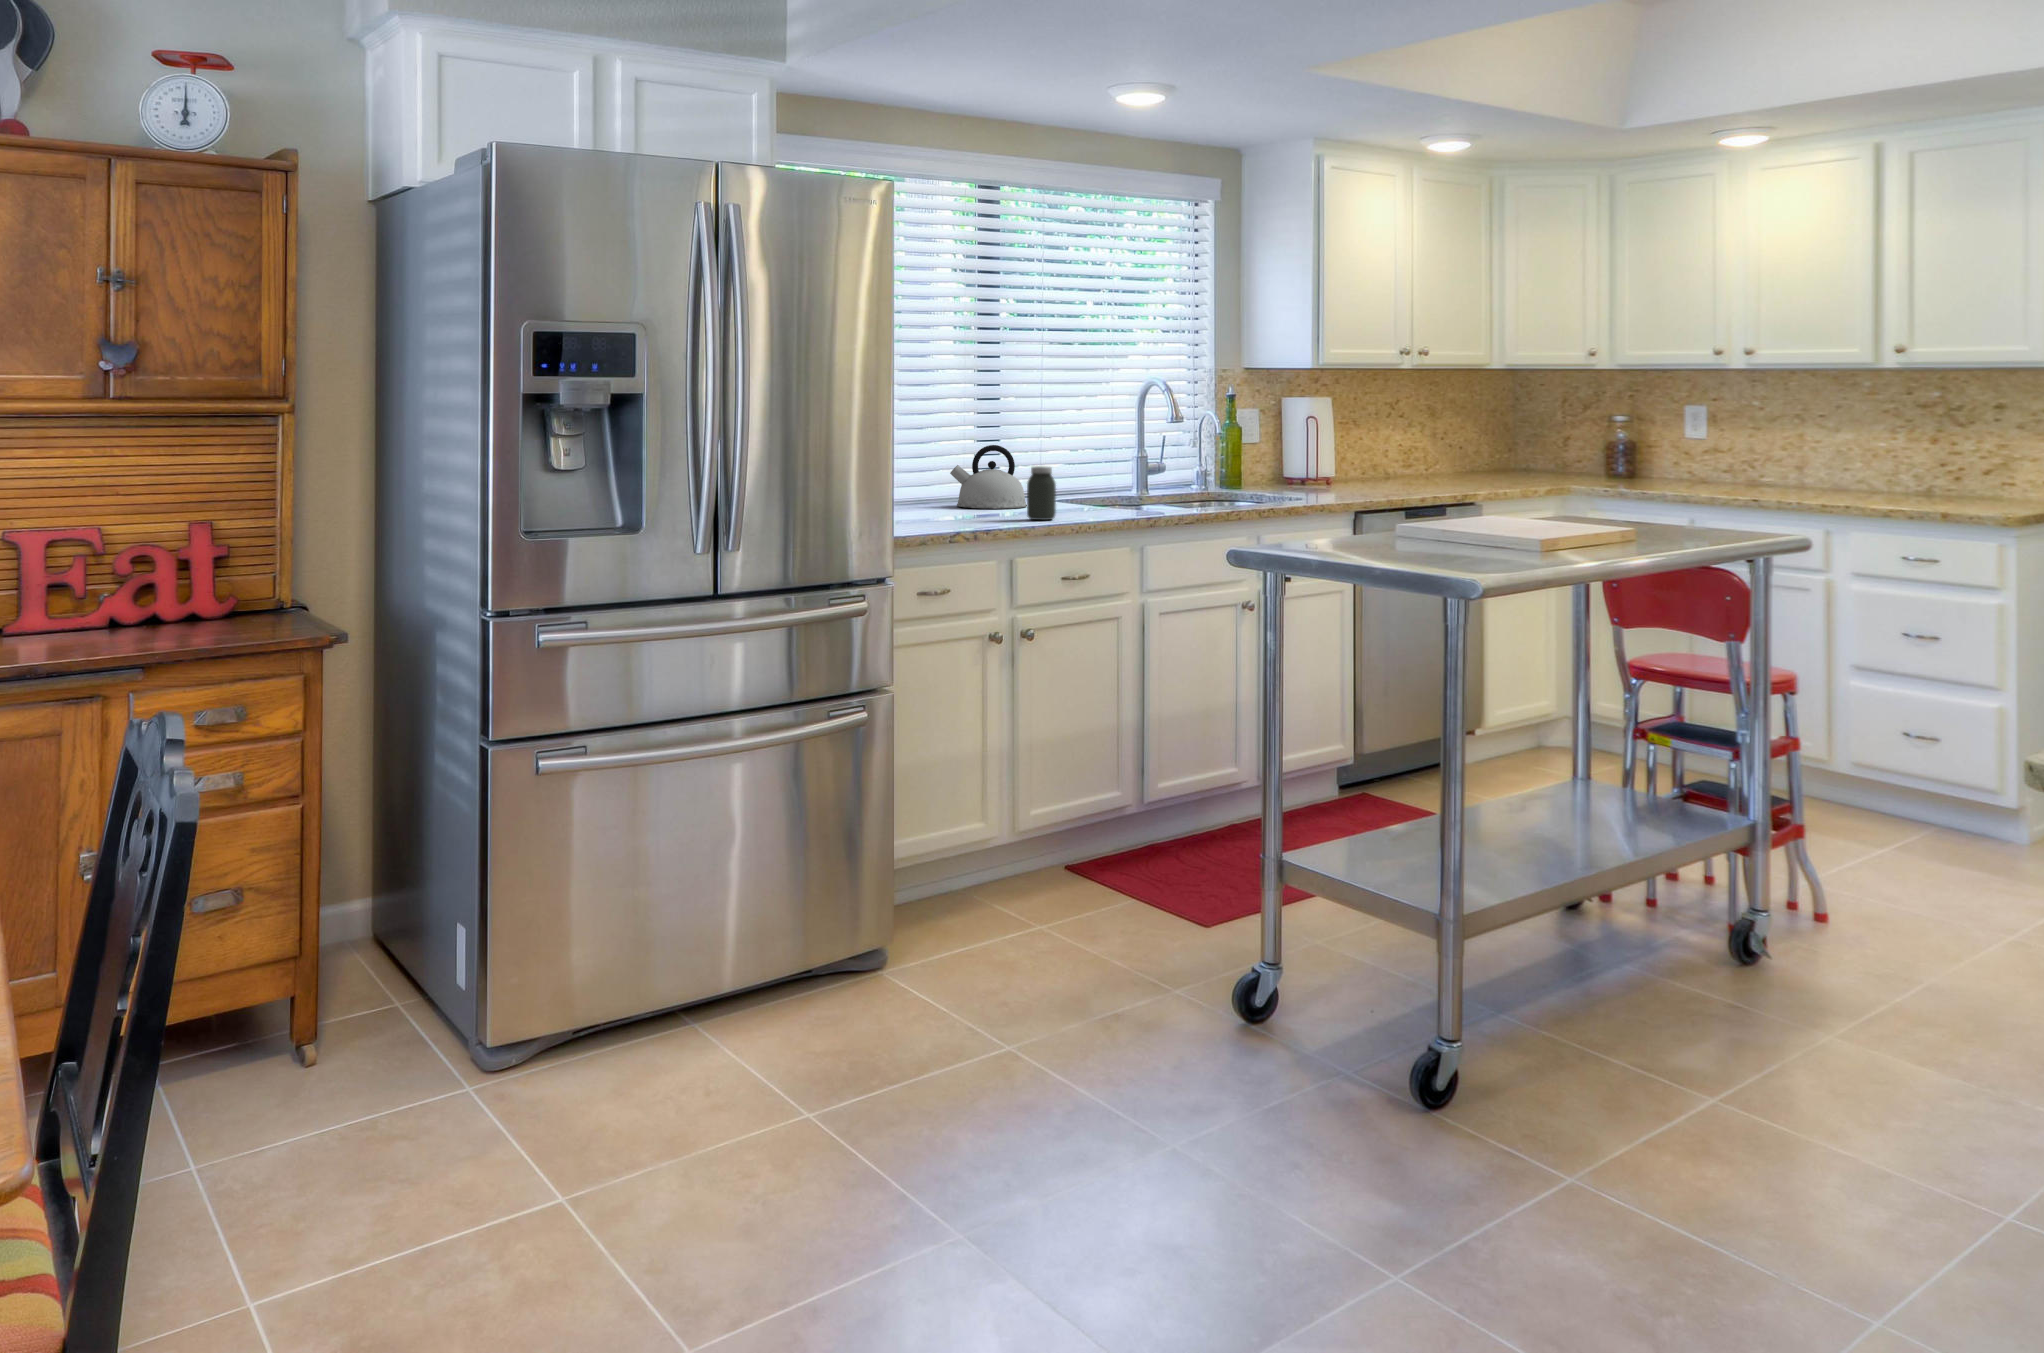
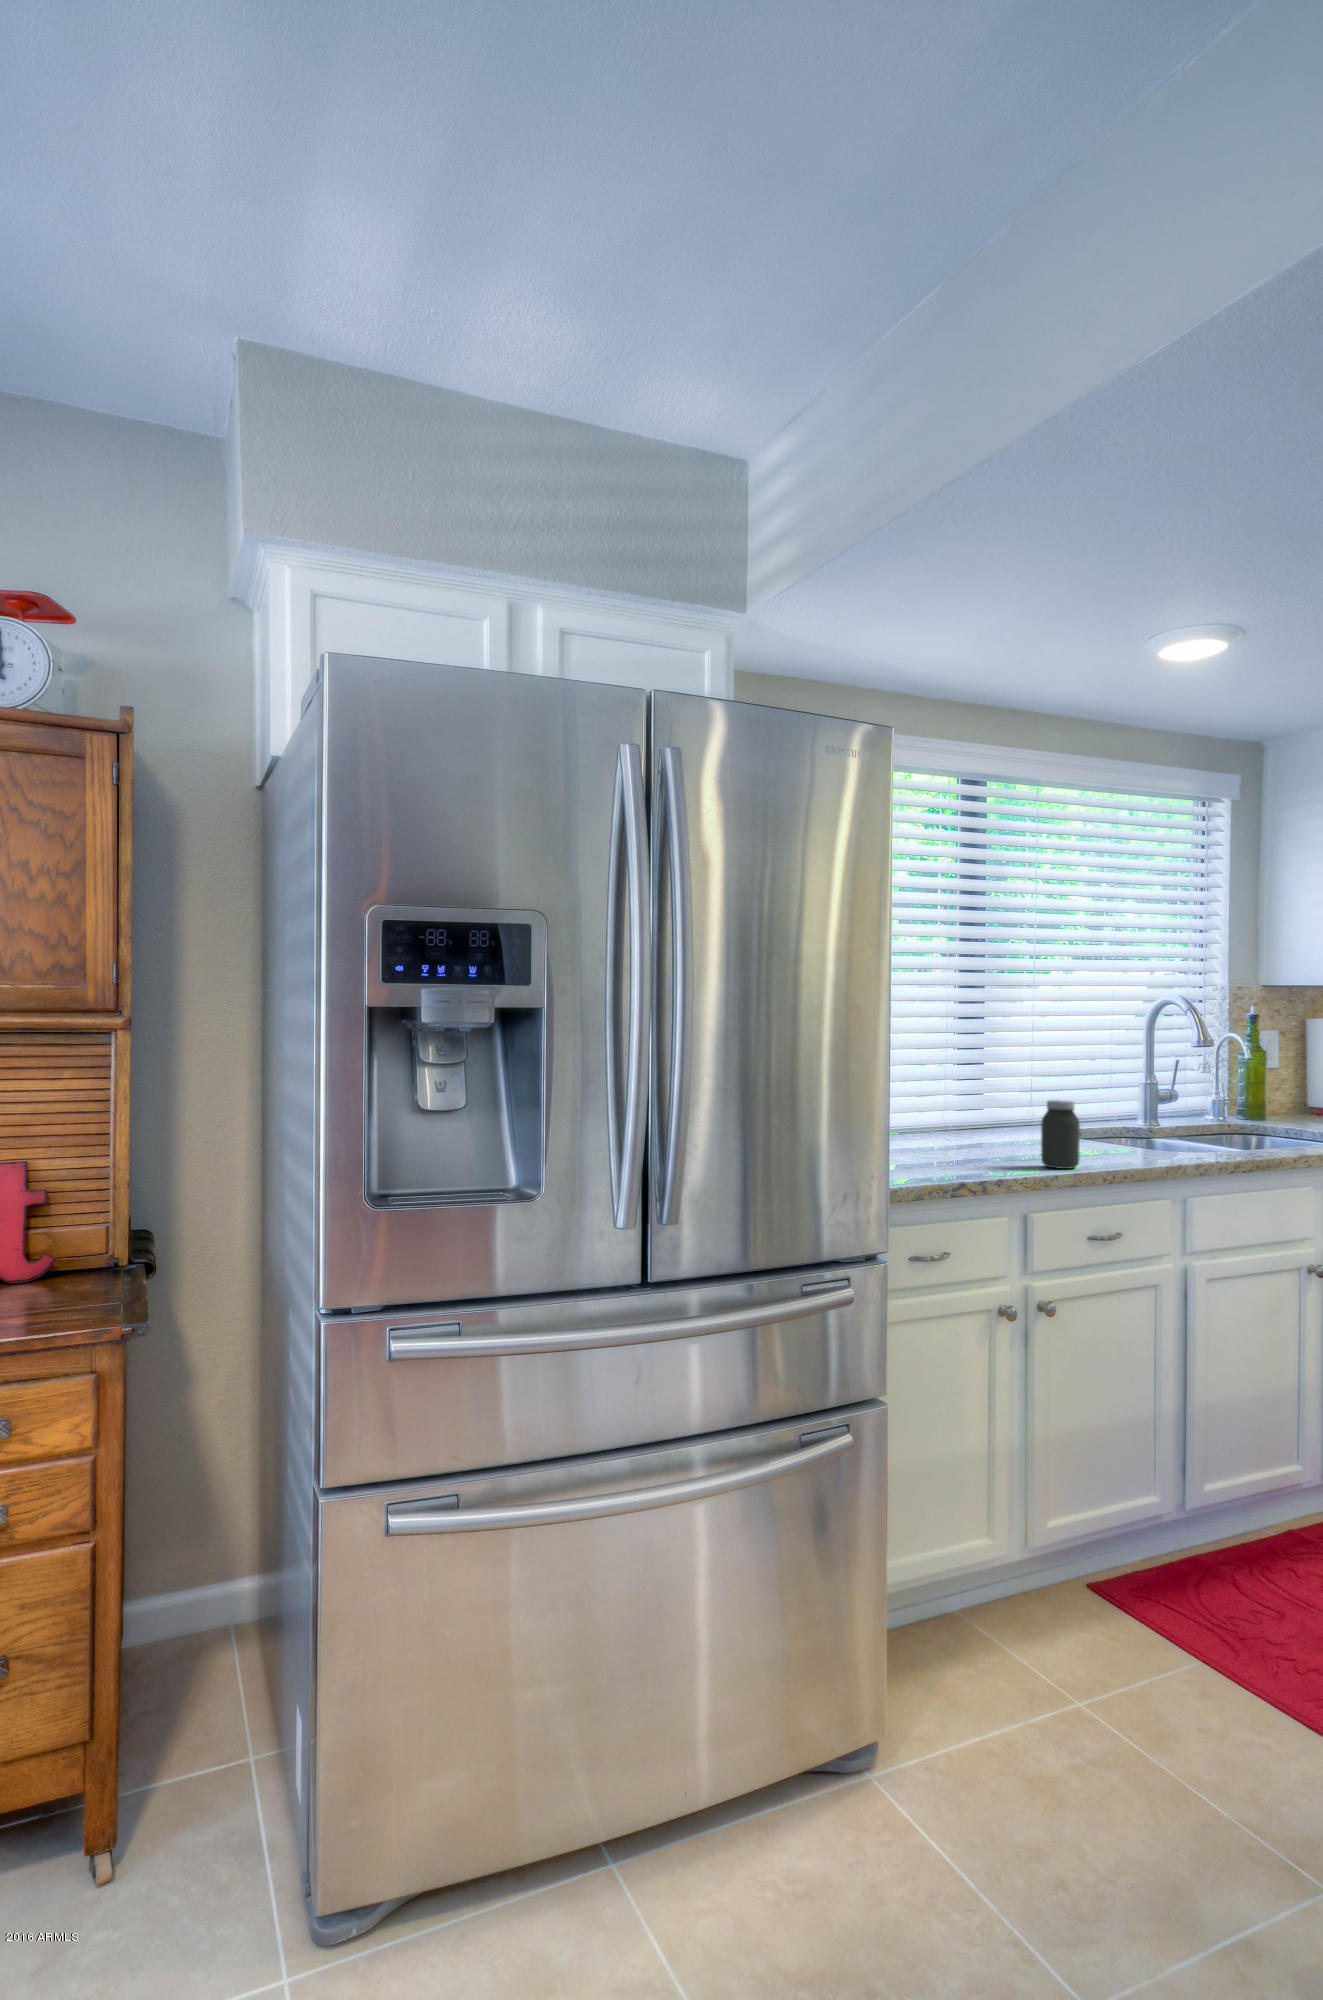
kettle: present [950,445,1027,509] -> none [932,1071,1025,1146]

